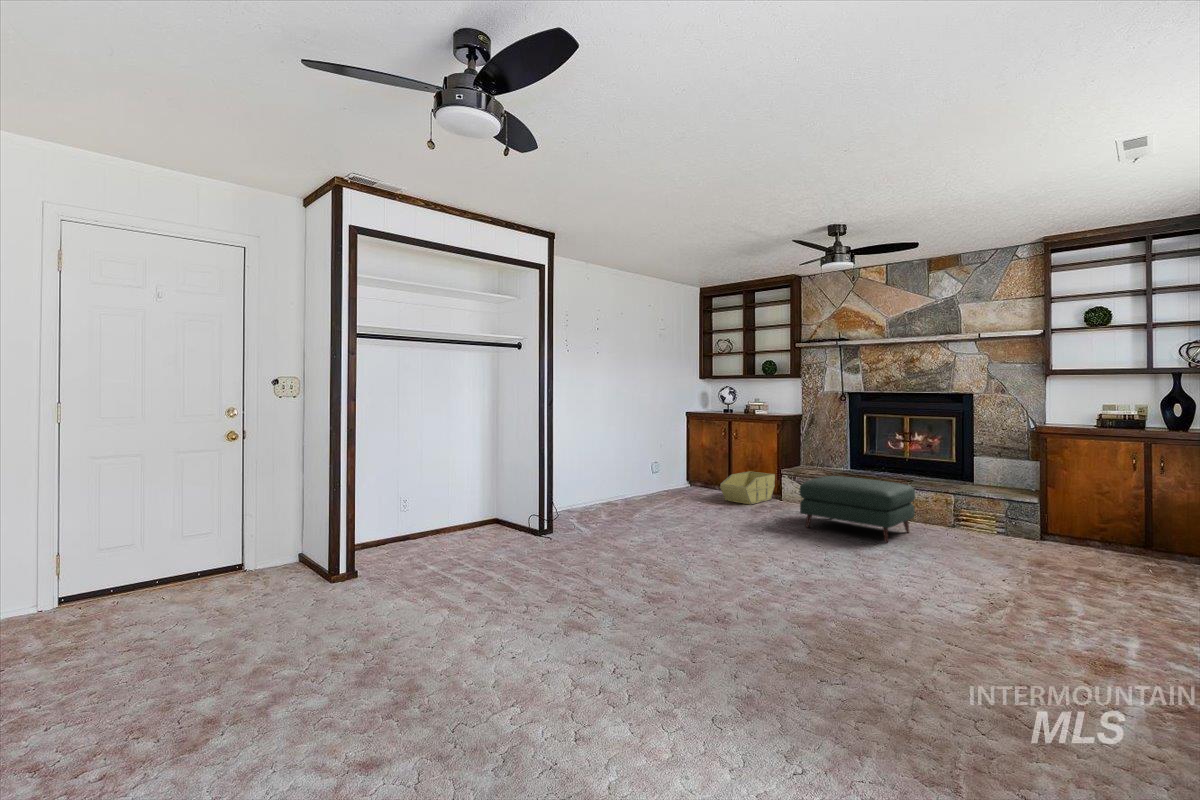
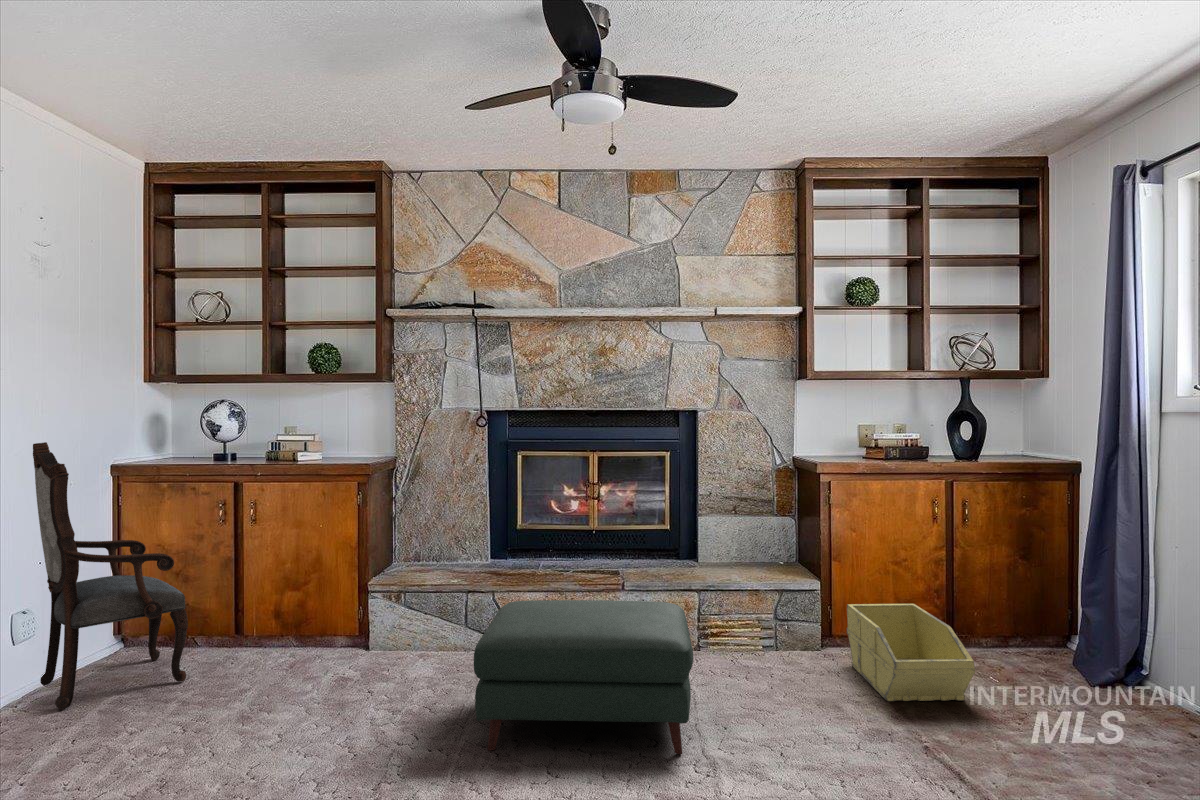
armchair: none [662,401,709,495] -> present [33,442,188,710]
storage bin: present [720,471,775,505] -> present [847,604,975,701]

